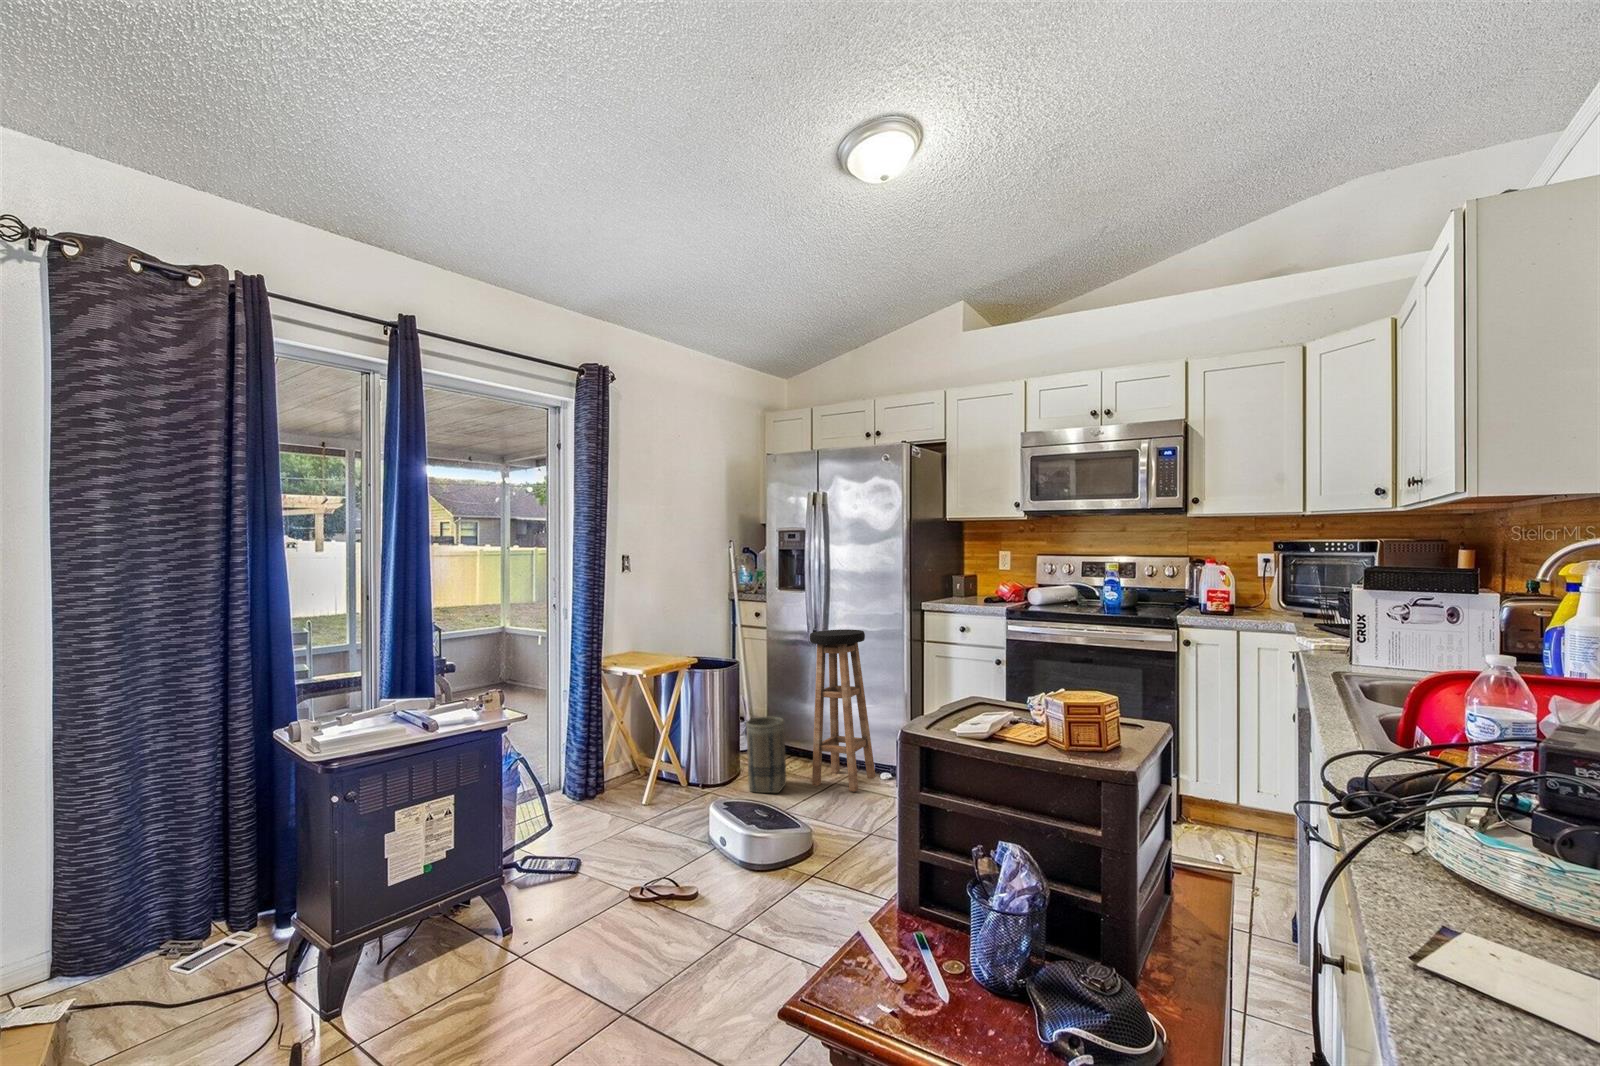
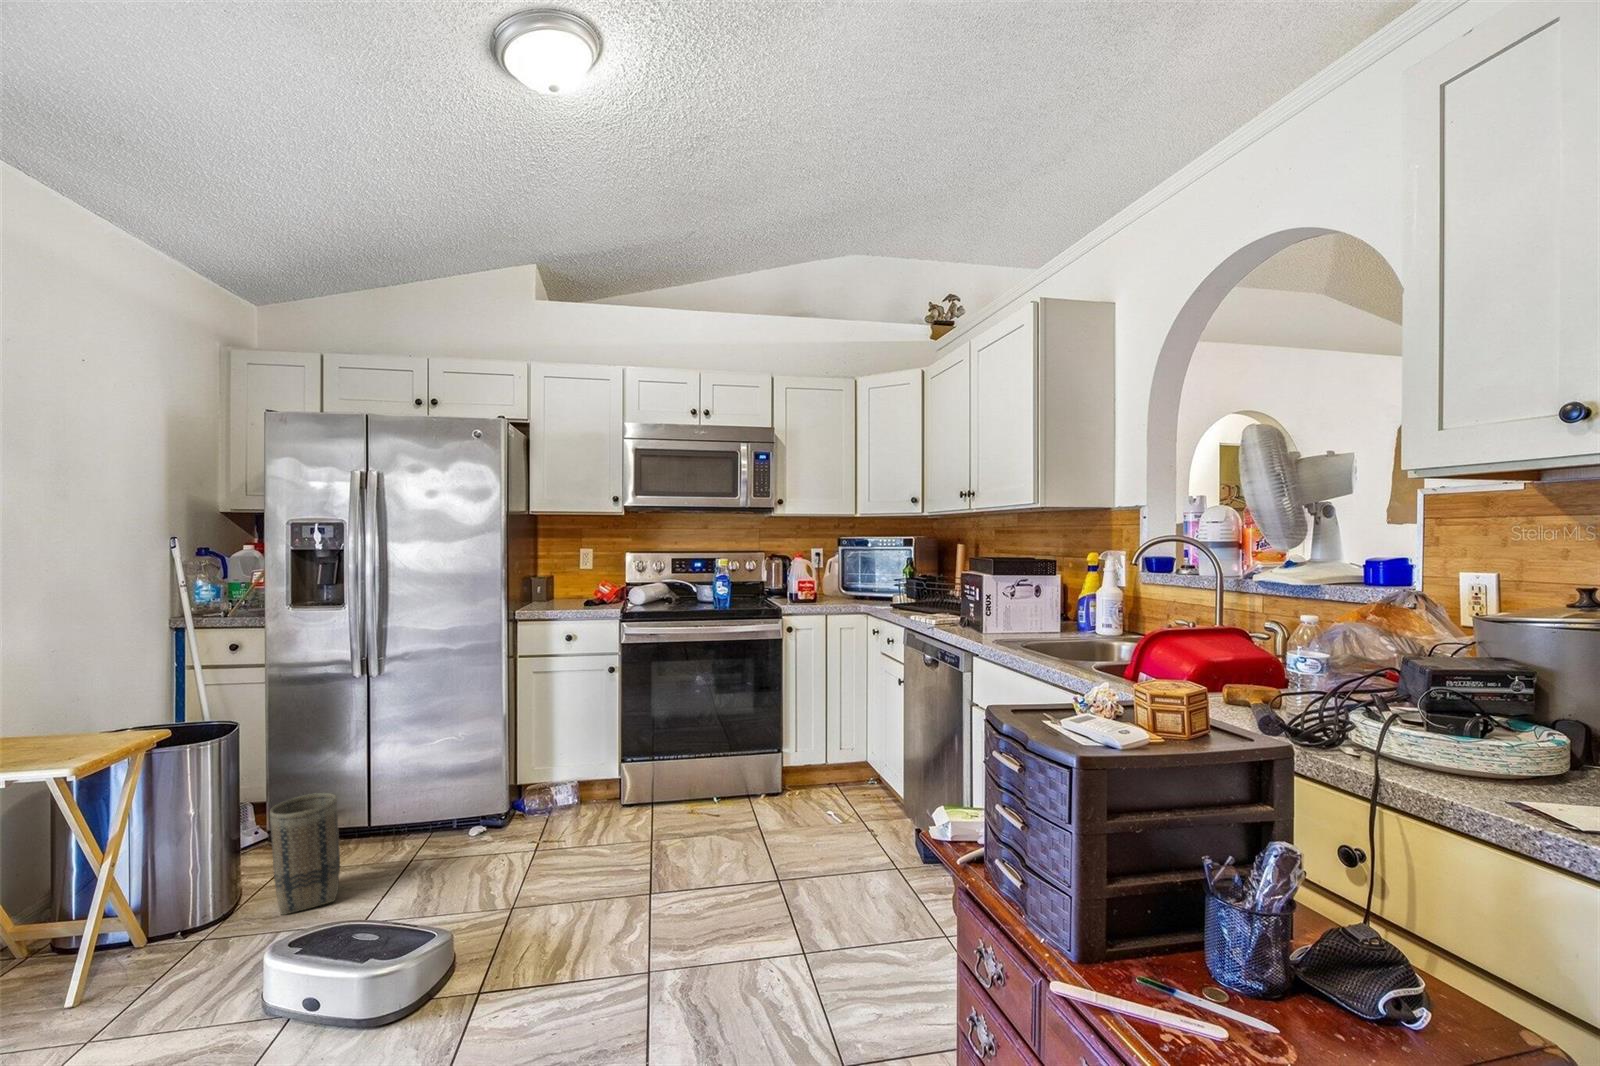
bar stool: present [810,629,876,792] -> none [368,654,462,874]

